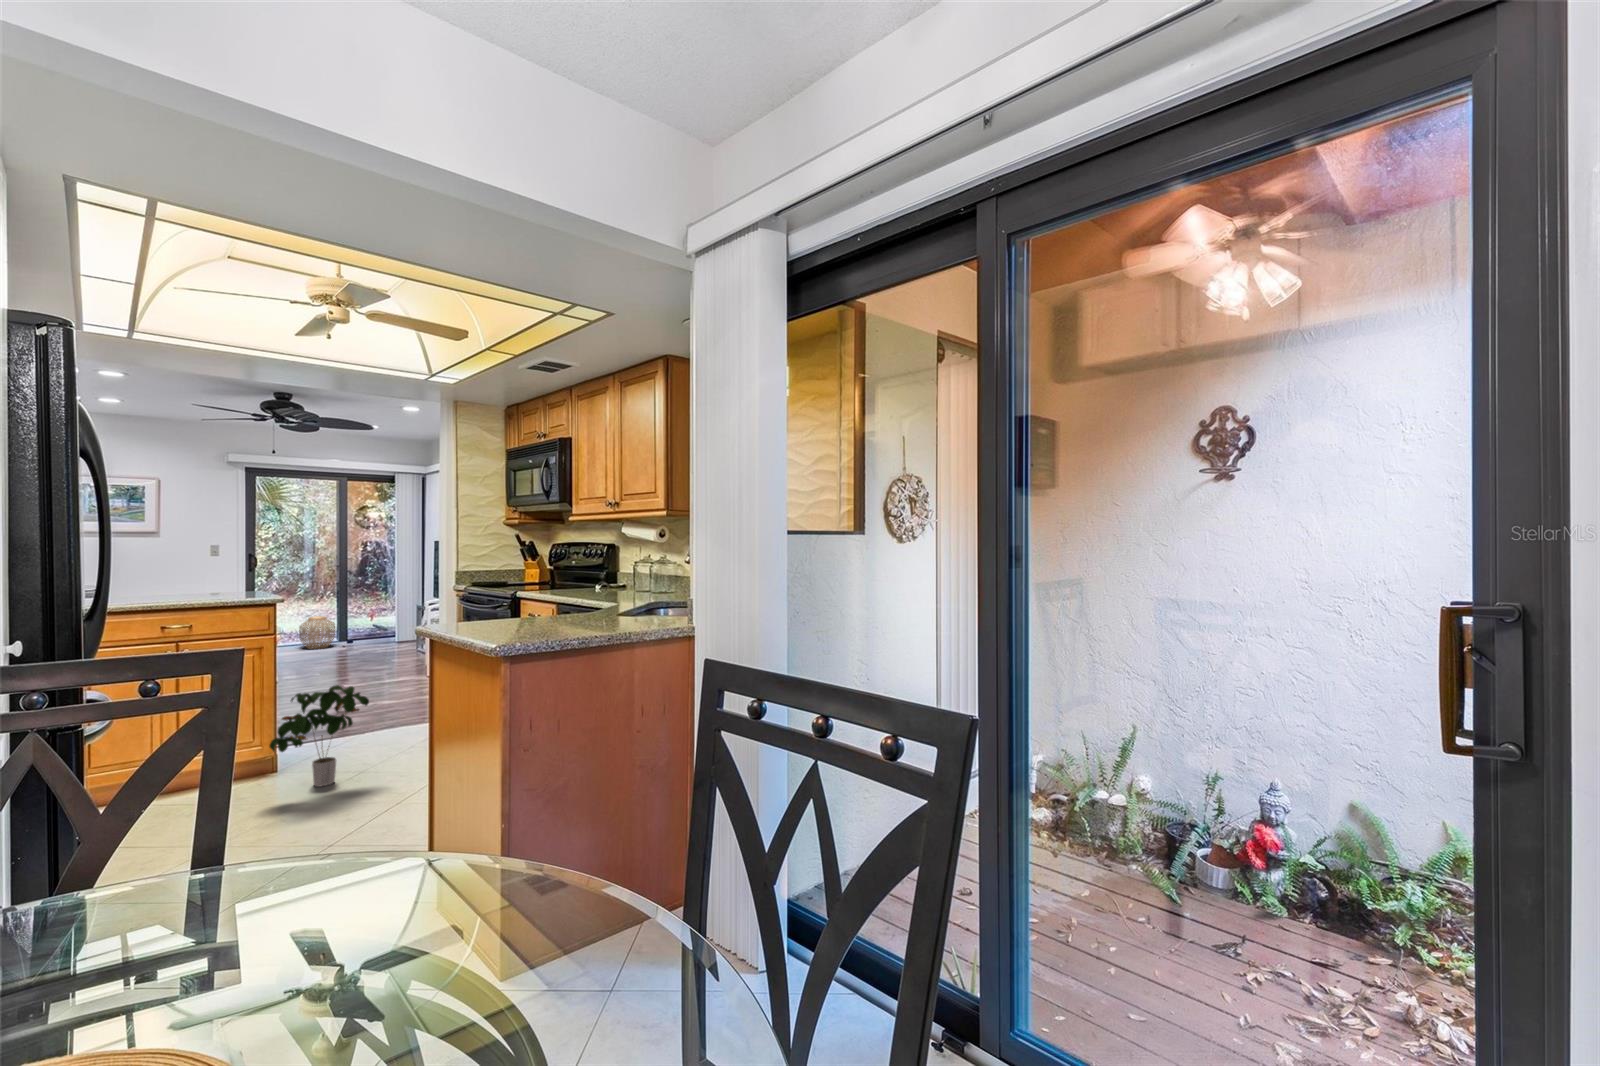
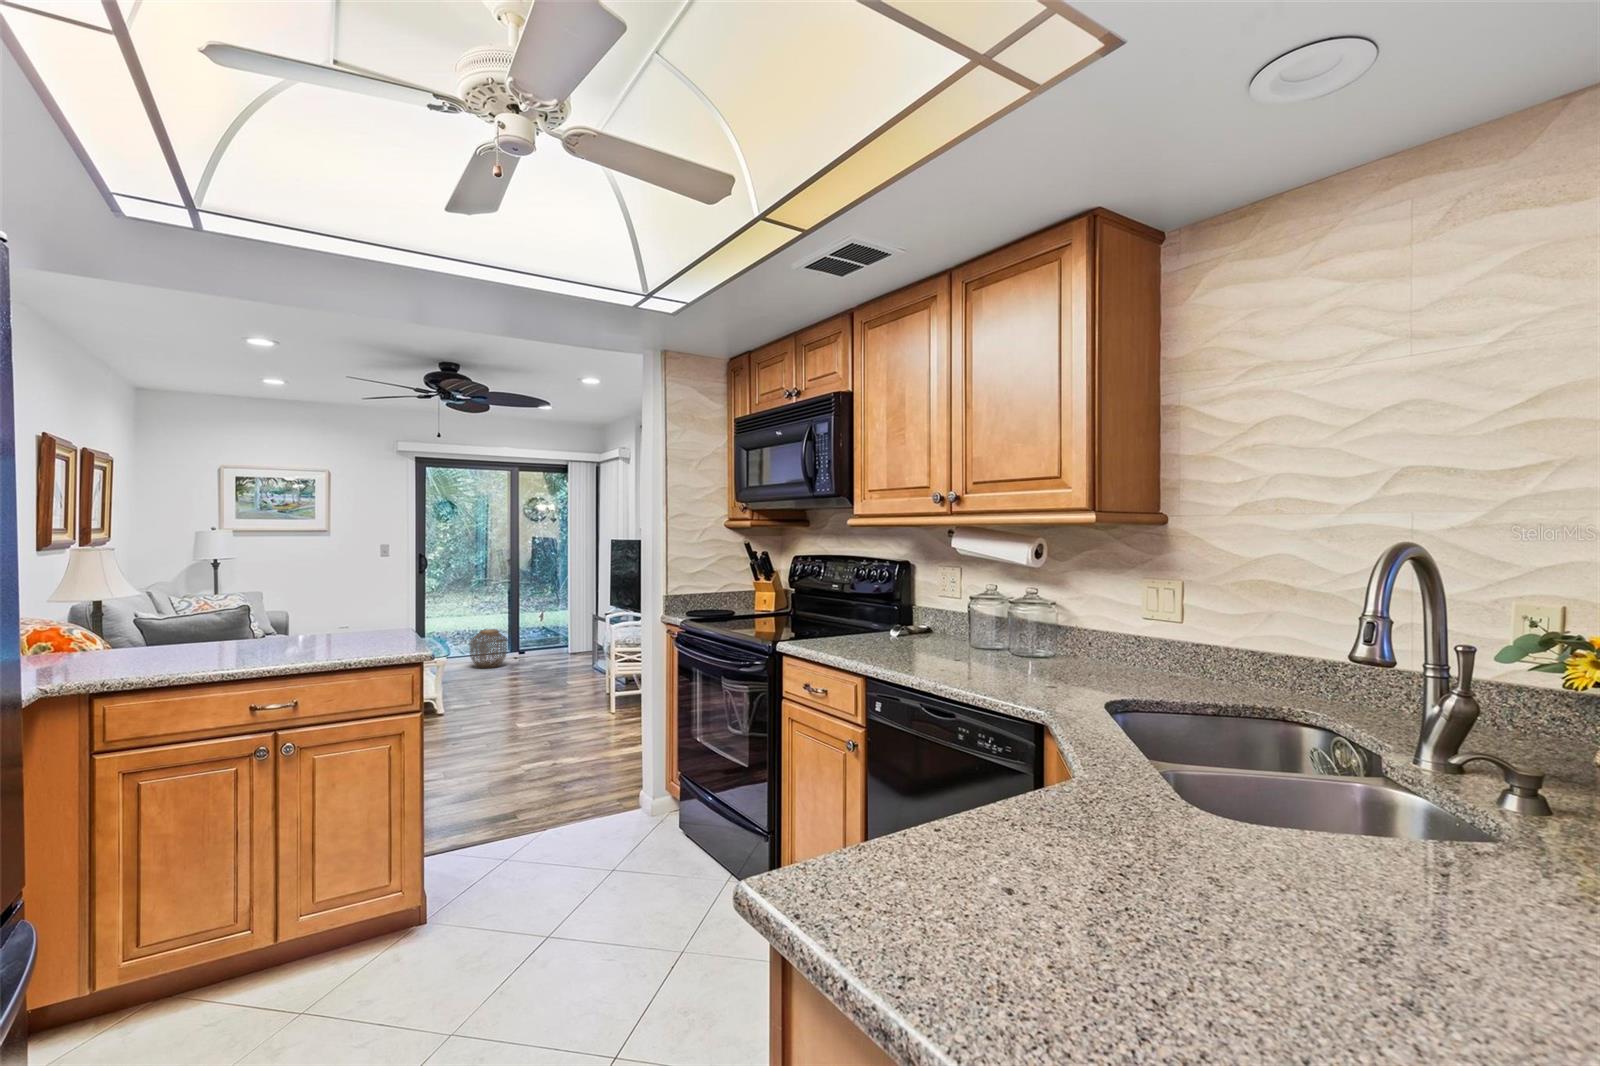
potted plant: present [270,685,369,786] -> none [409,803,563,986]

